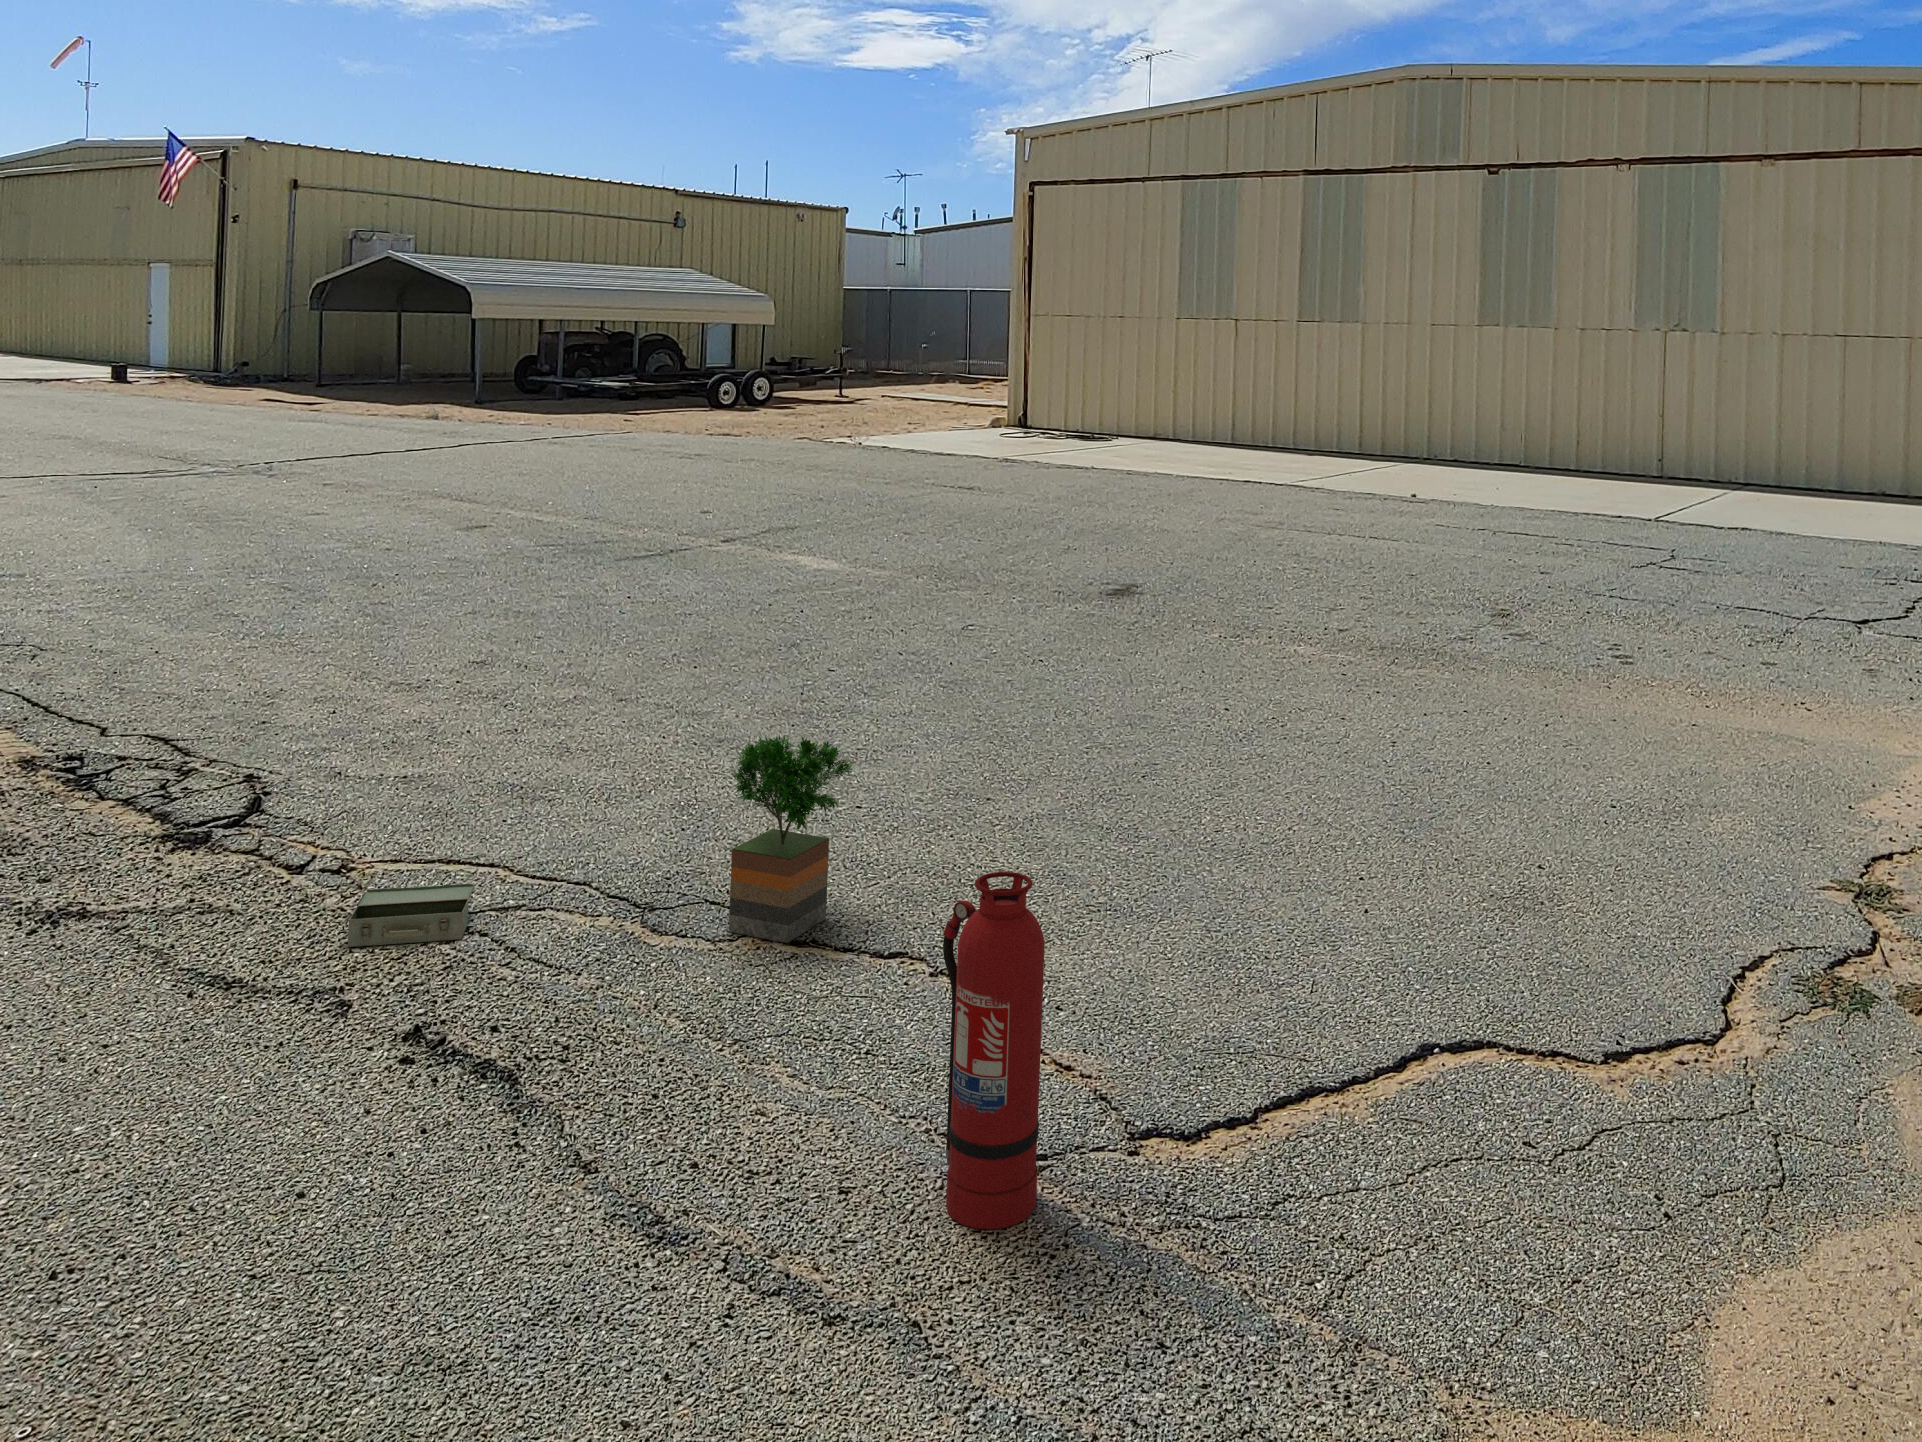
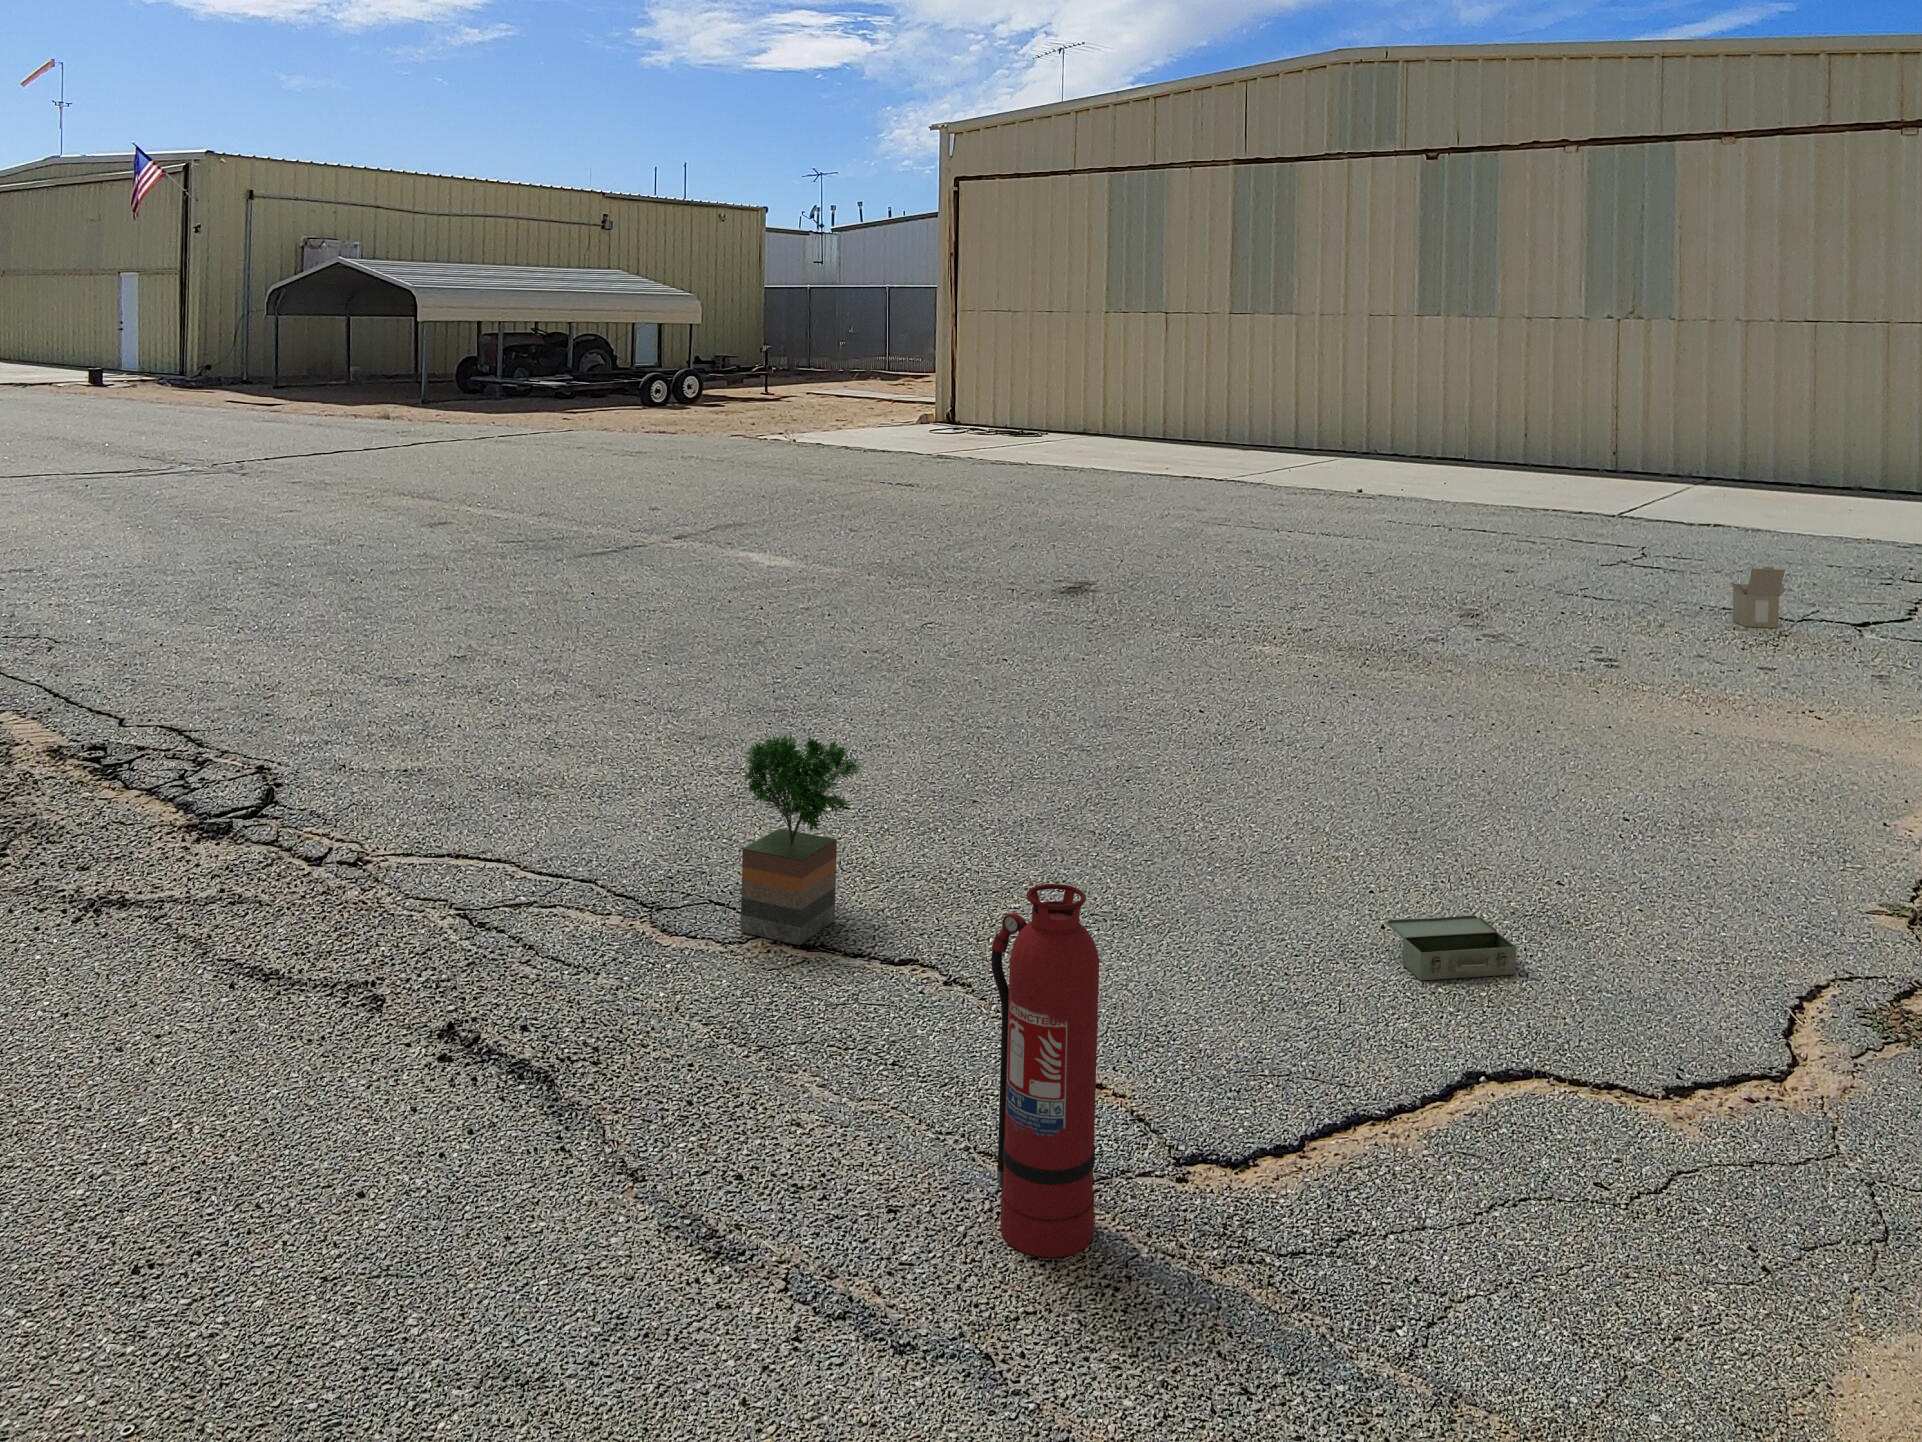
cardboard box: none [1747,567,1799,626] -> present [1731,567,1787,628]
toolbox: present [348,884,475,947] -> present [1386,916,1516,980]

